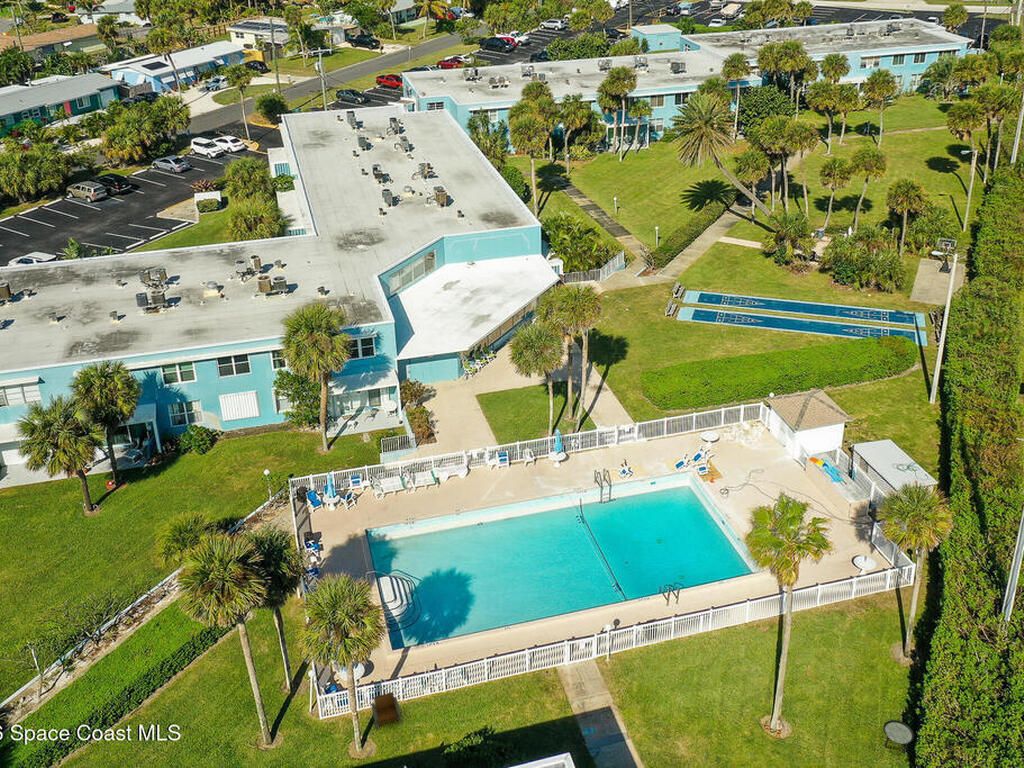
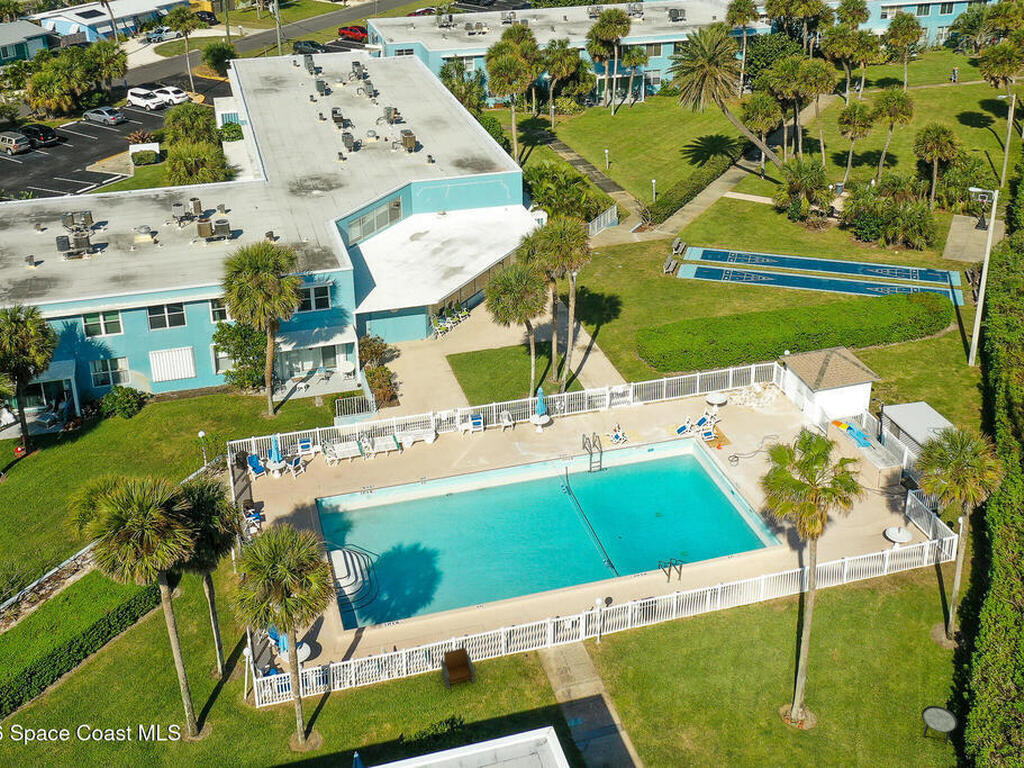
lounge chair: present [371,692,402,729] -> present [440,648,476,689]

